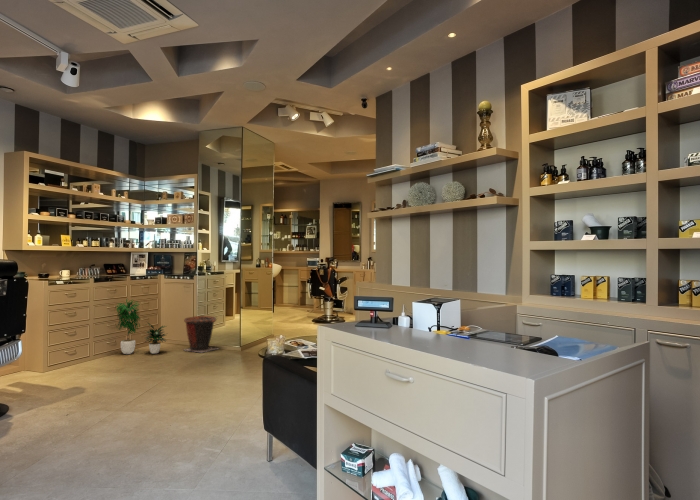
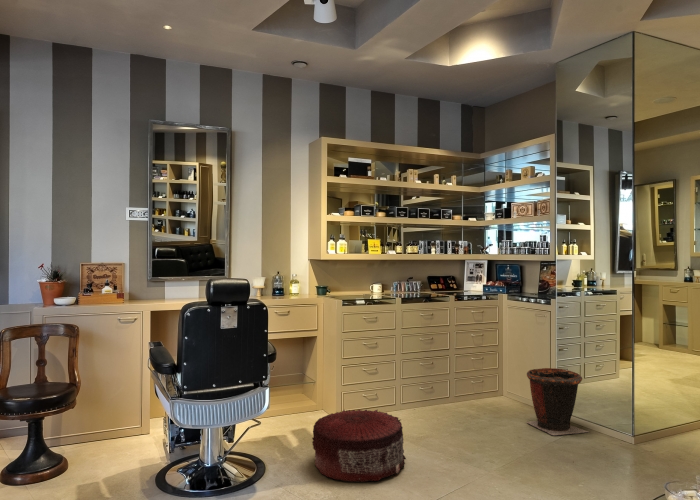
potted plant: present [117,299,166,354] -> none [429,329,502,421]
pouf: none [47,349,118,392] -> present [312,410,406,482]

